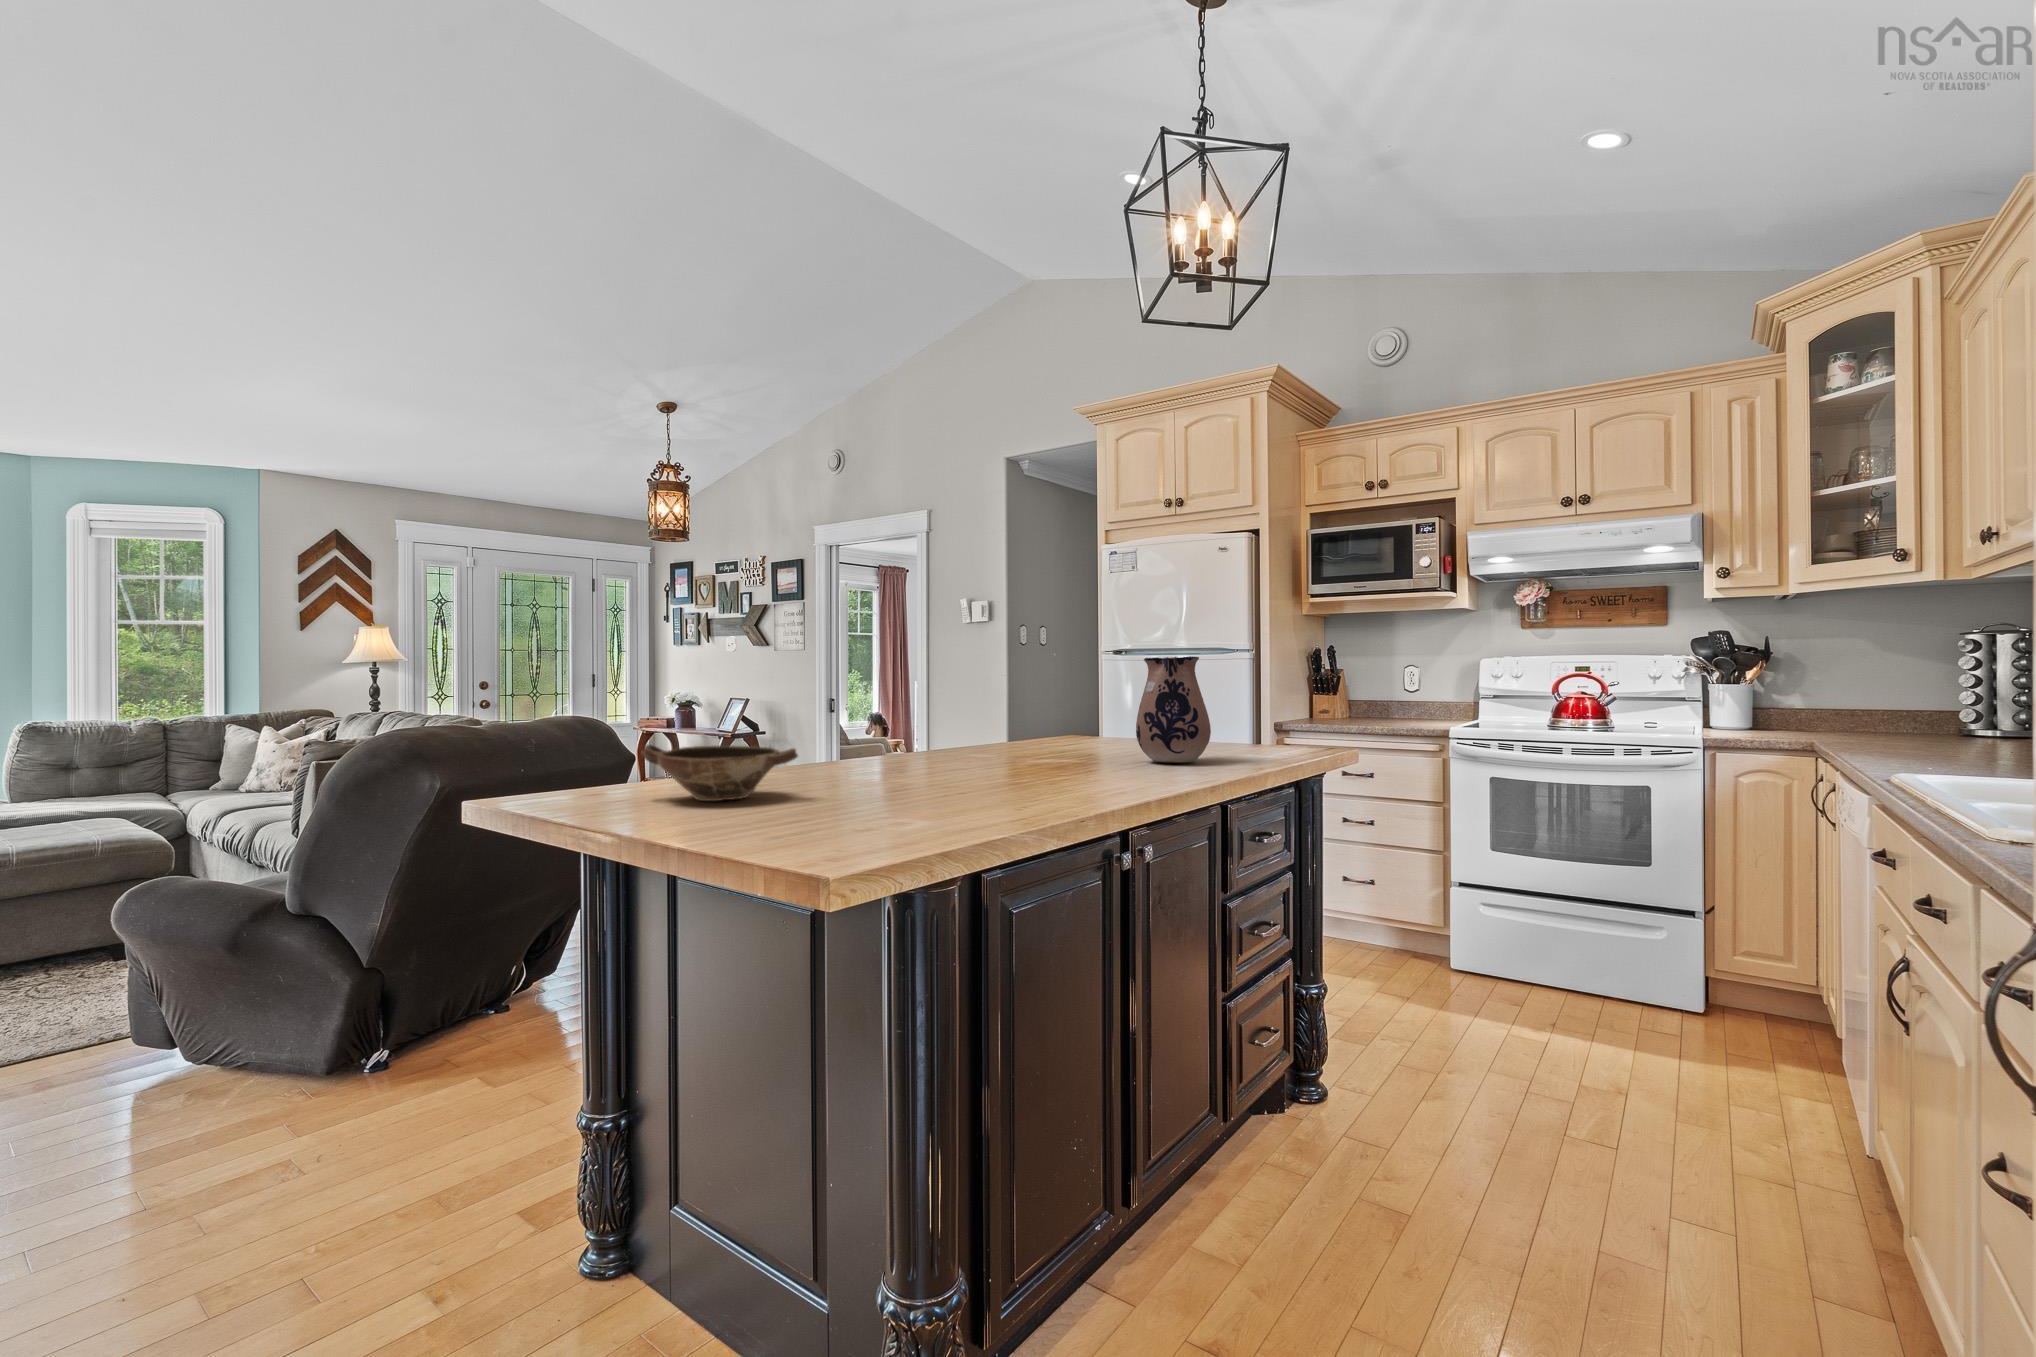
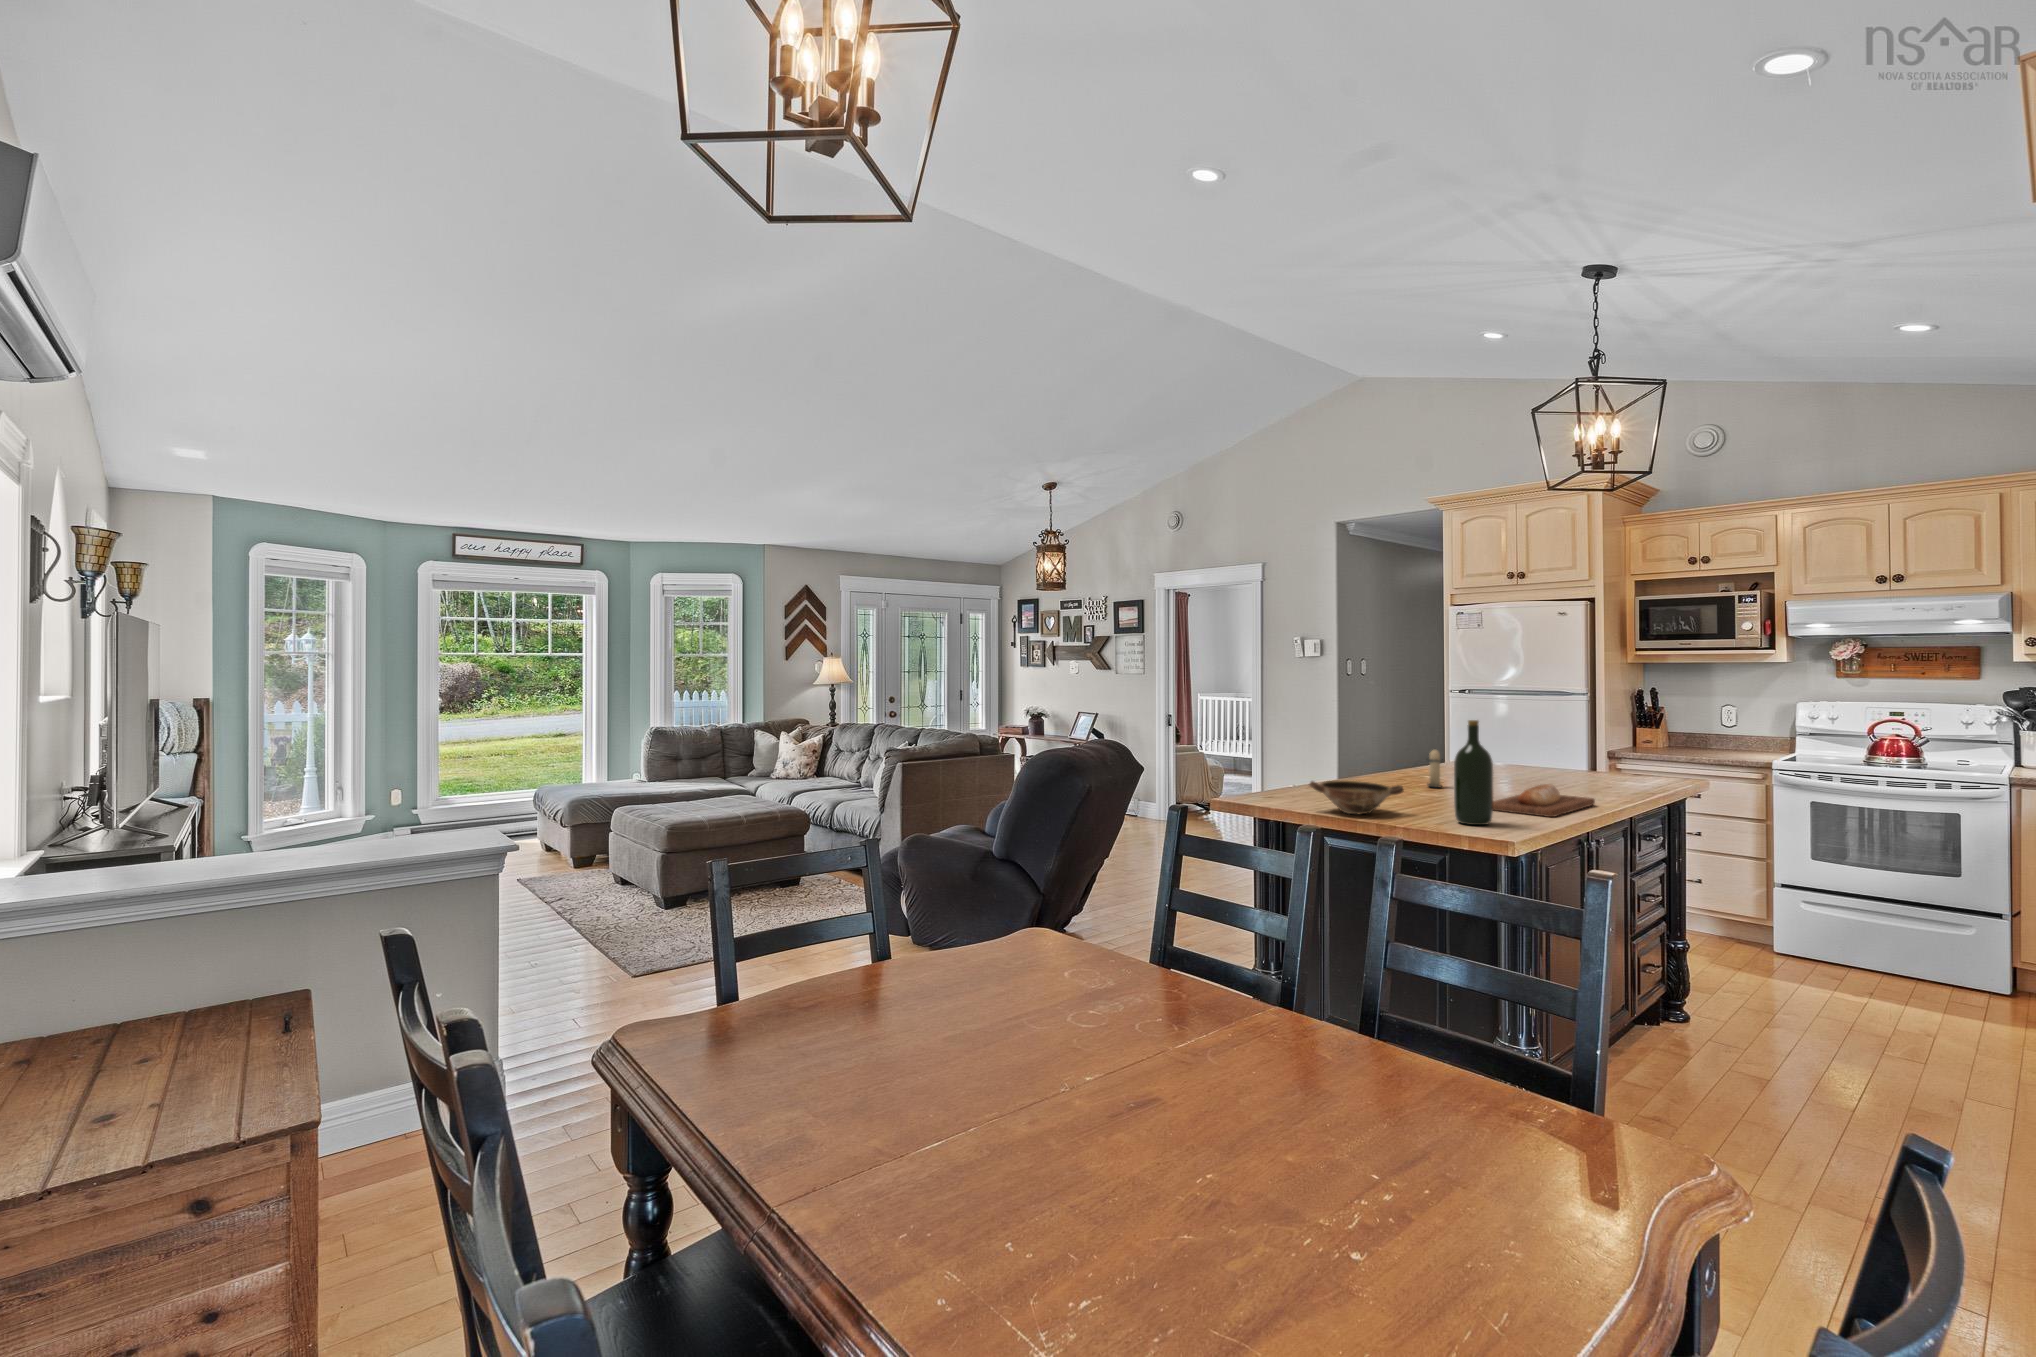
wine bottle: none [848,624,912,812] -> present [1454,720,1493,825]
ceramic pitcher: present [1136,656,1211,763] -> none [1565,720,1623,793]
candle: none [942,700,972,762] -> present [1427,749,1443,787]
bread loaf: none [959,747,1141,796] -> present [1493,784,1595,817]

